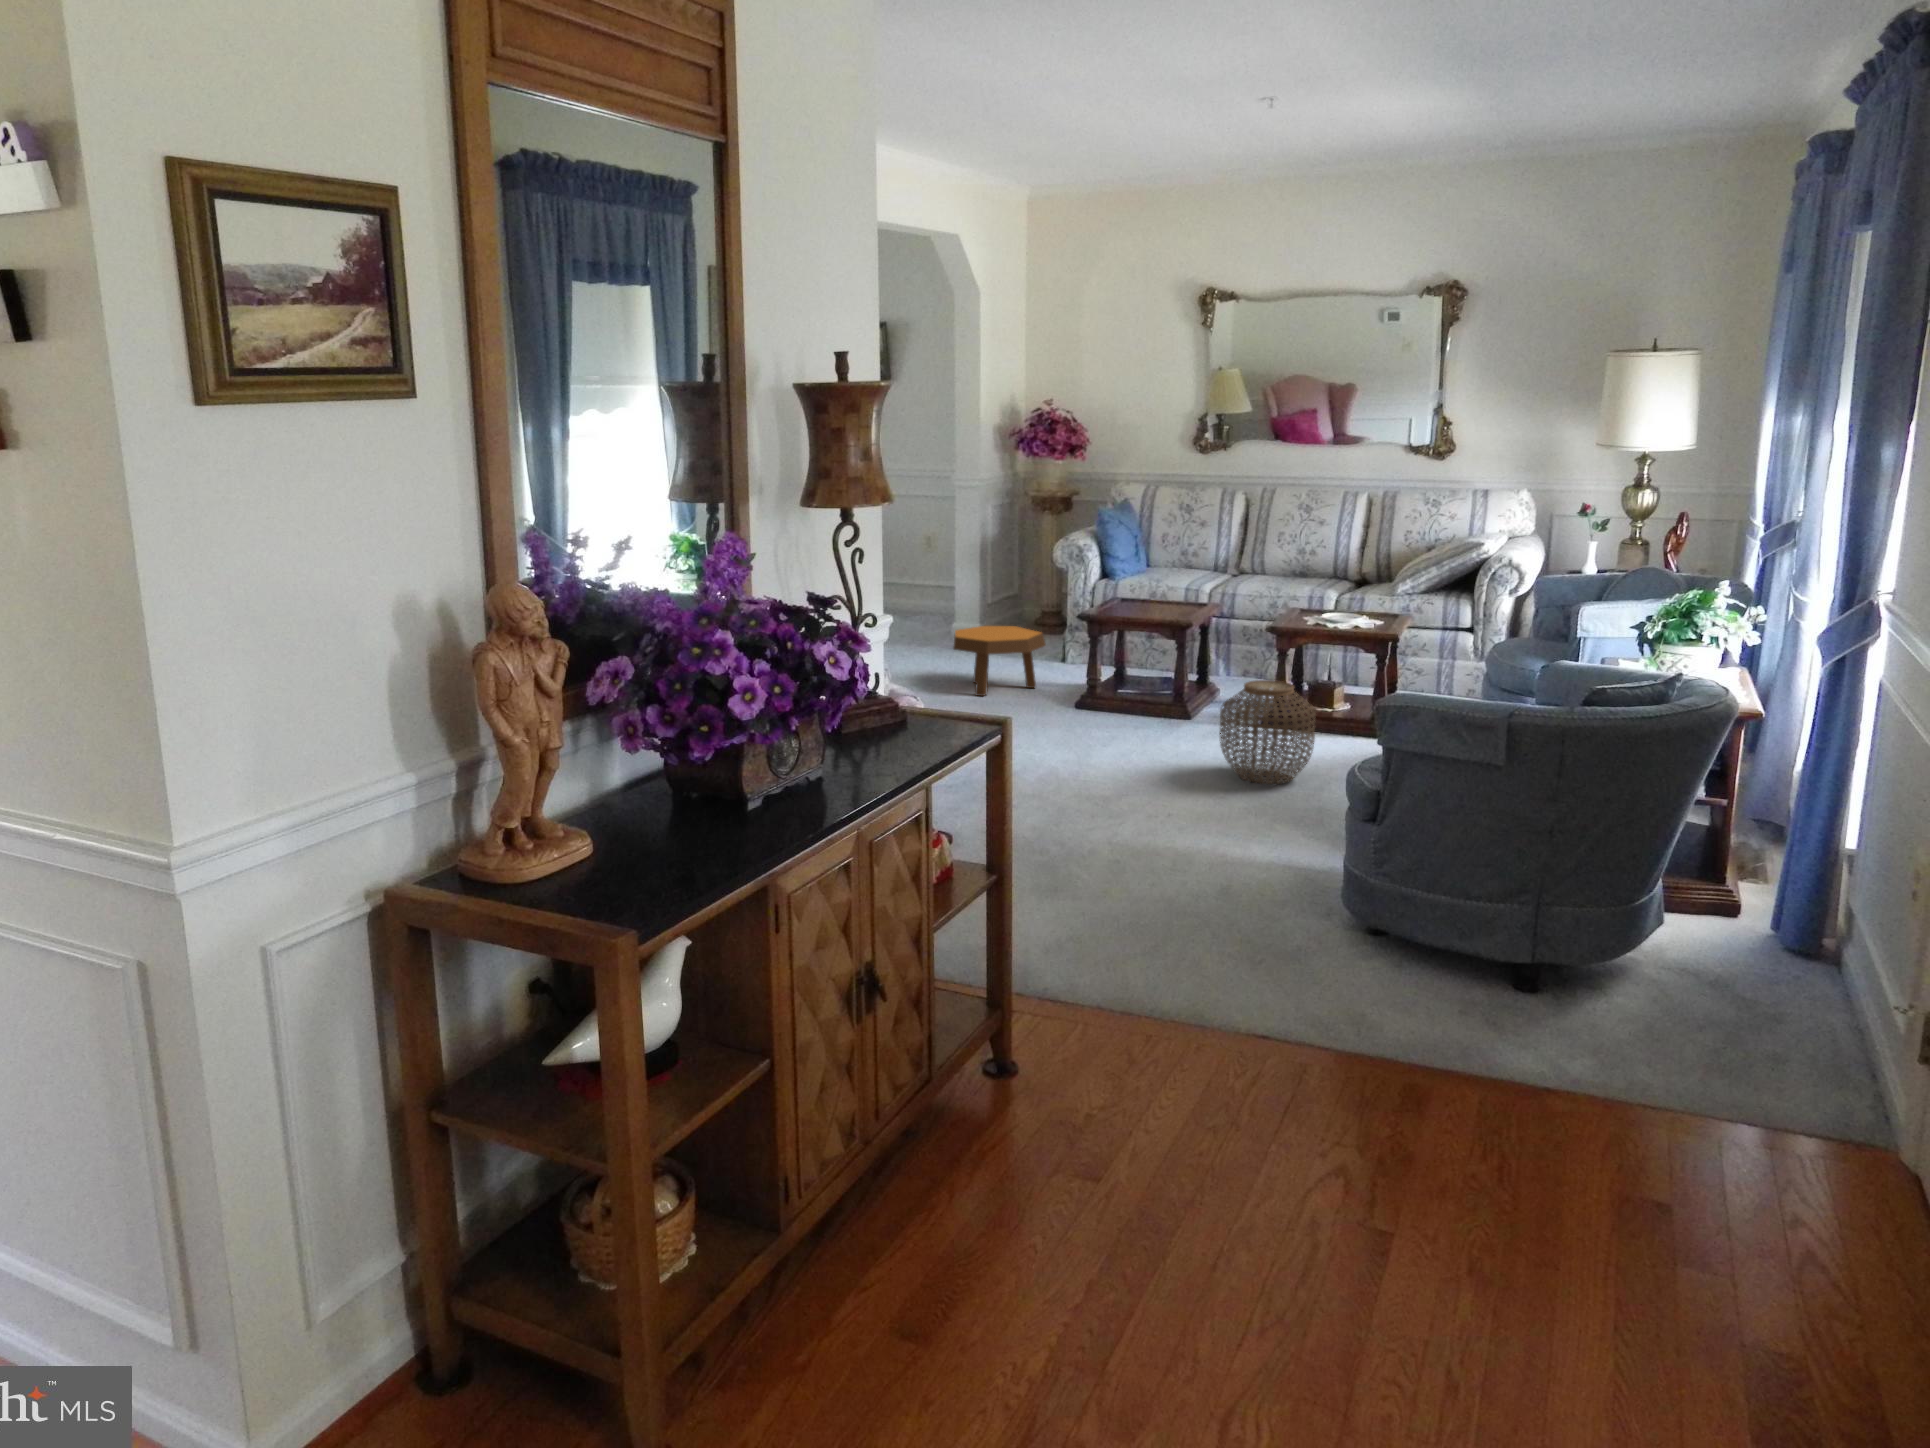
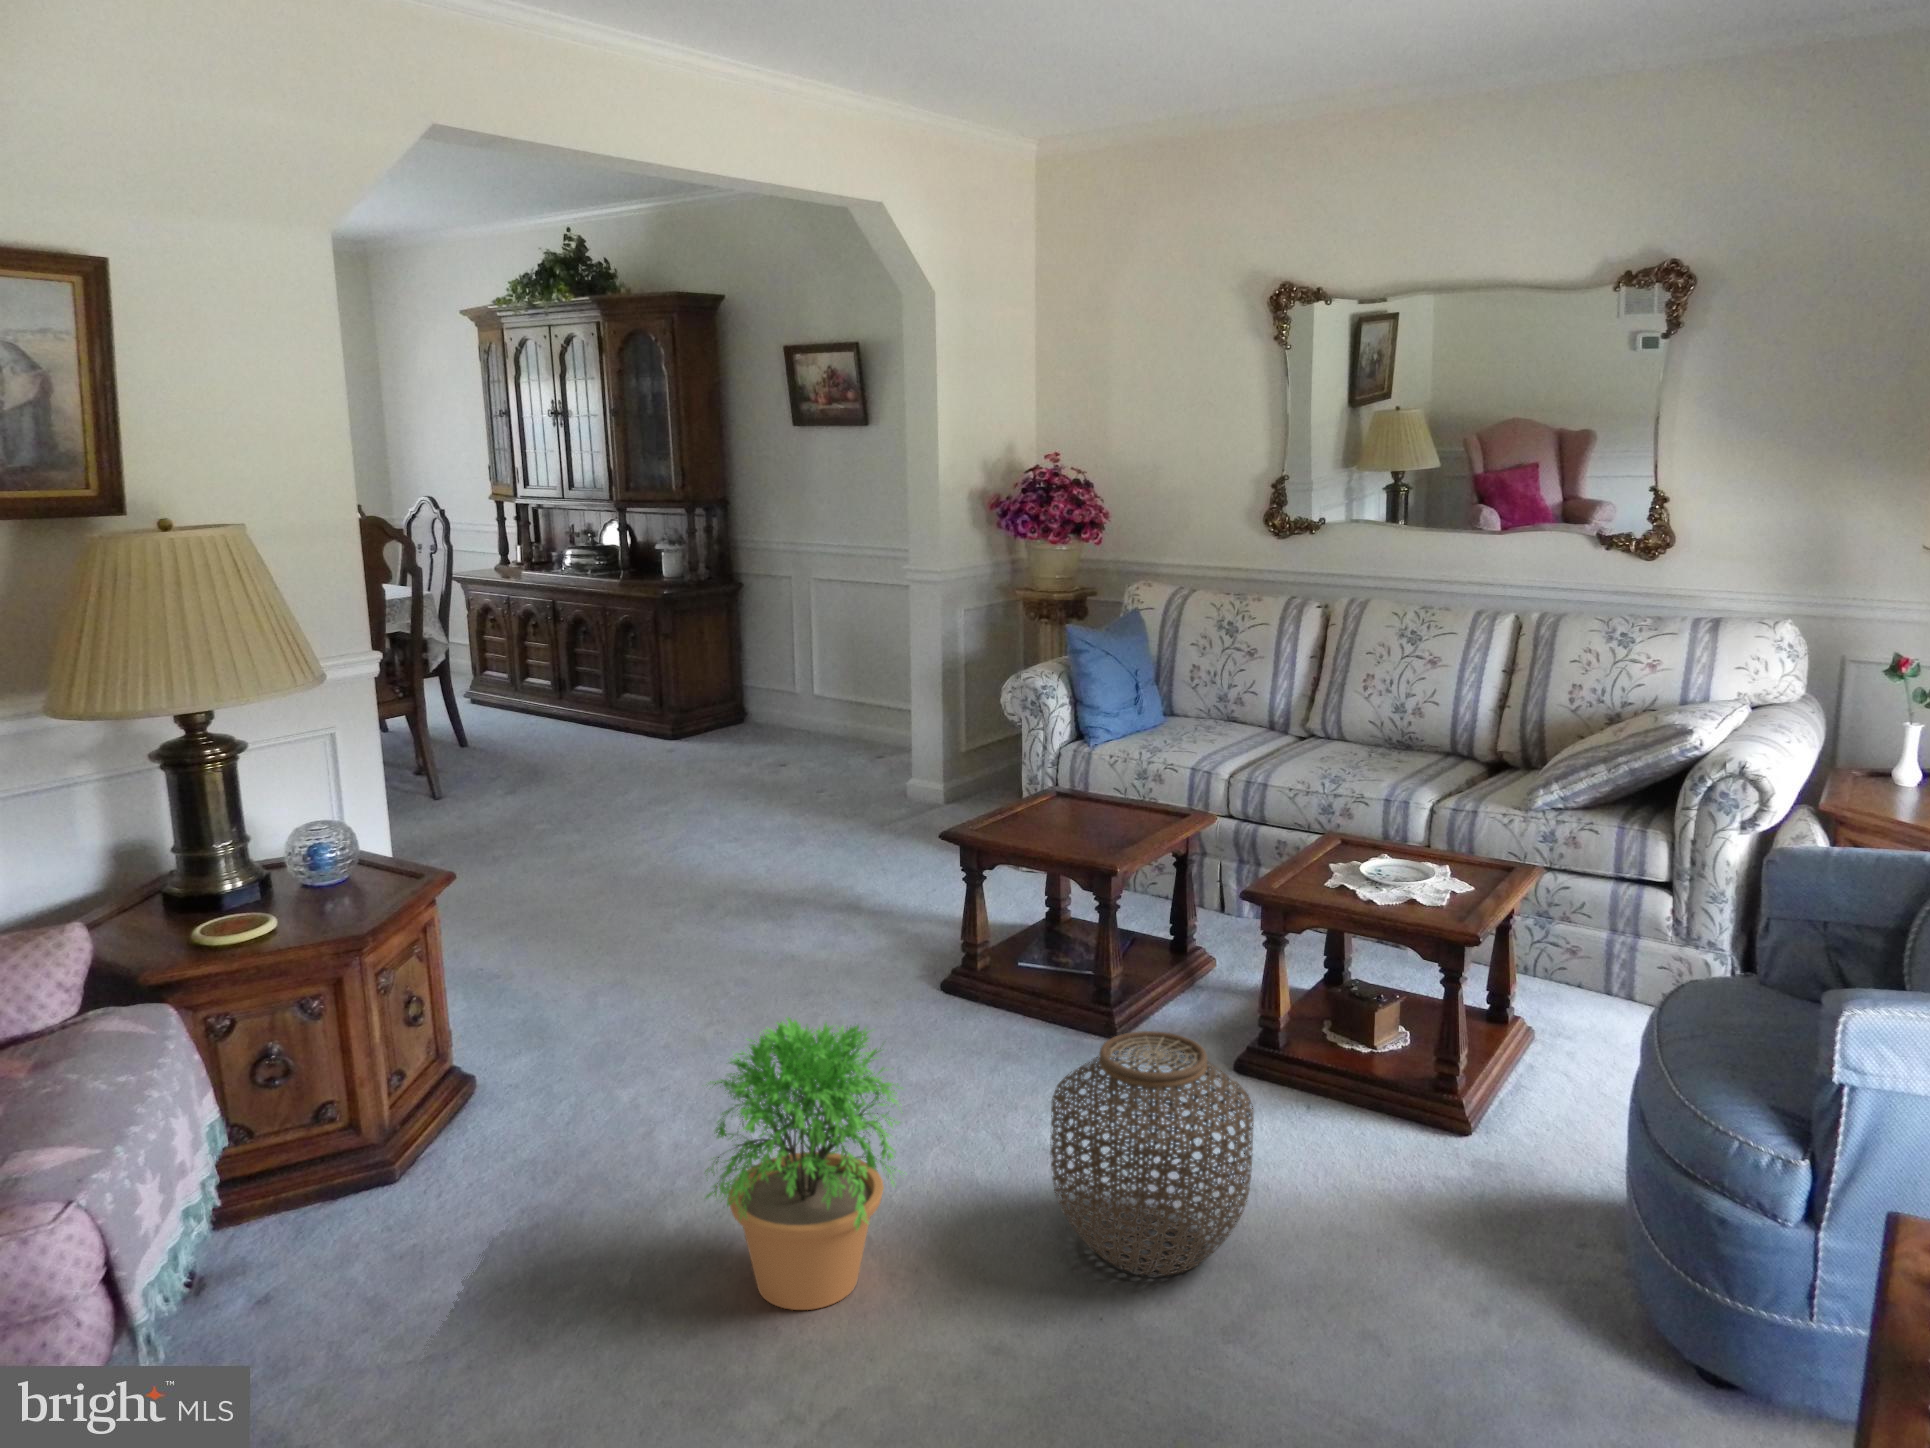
footstool: present [953,626,1046,696] -> none [772,811,932,941]
potted plant: none [1073,670,1181,799] -> present [706,1018,898,1310]

